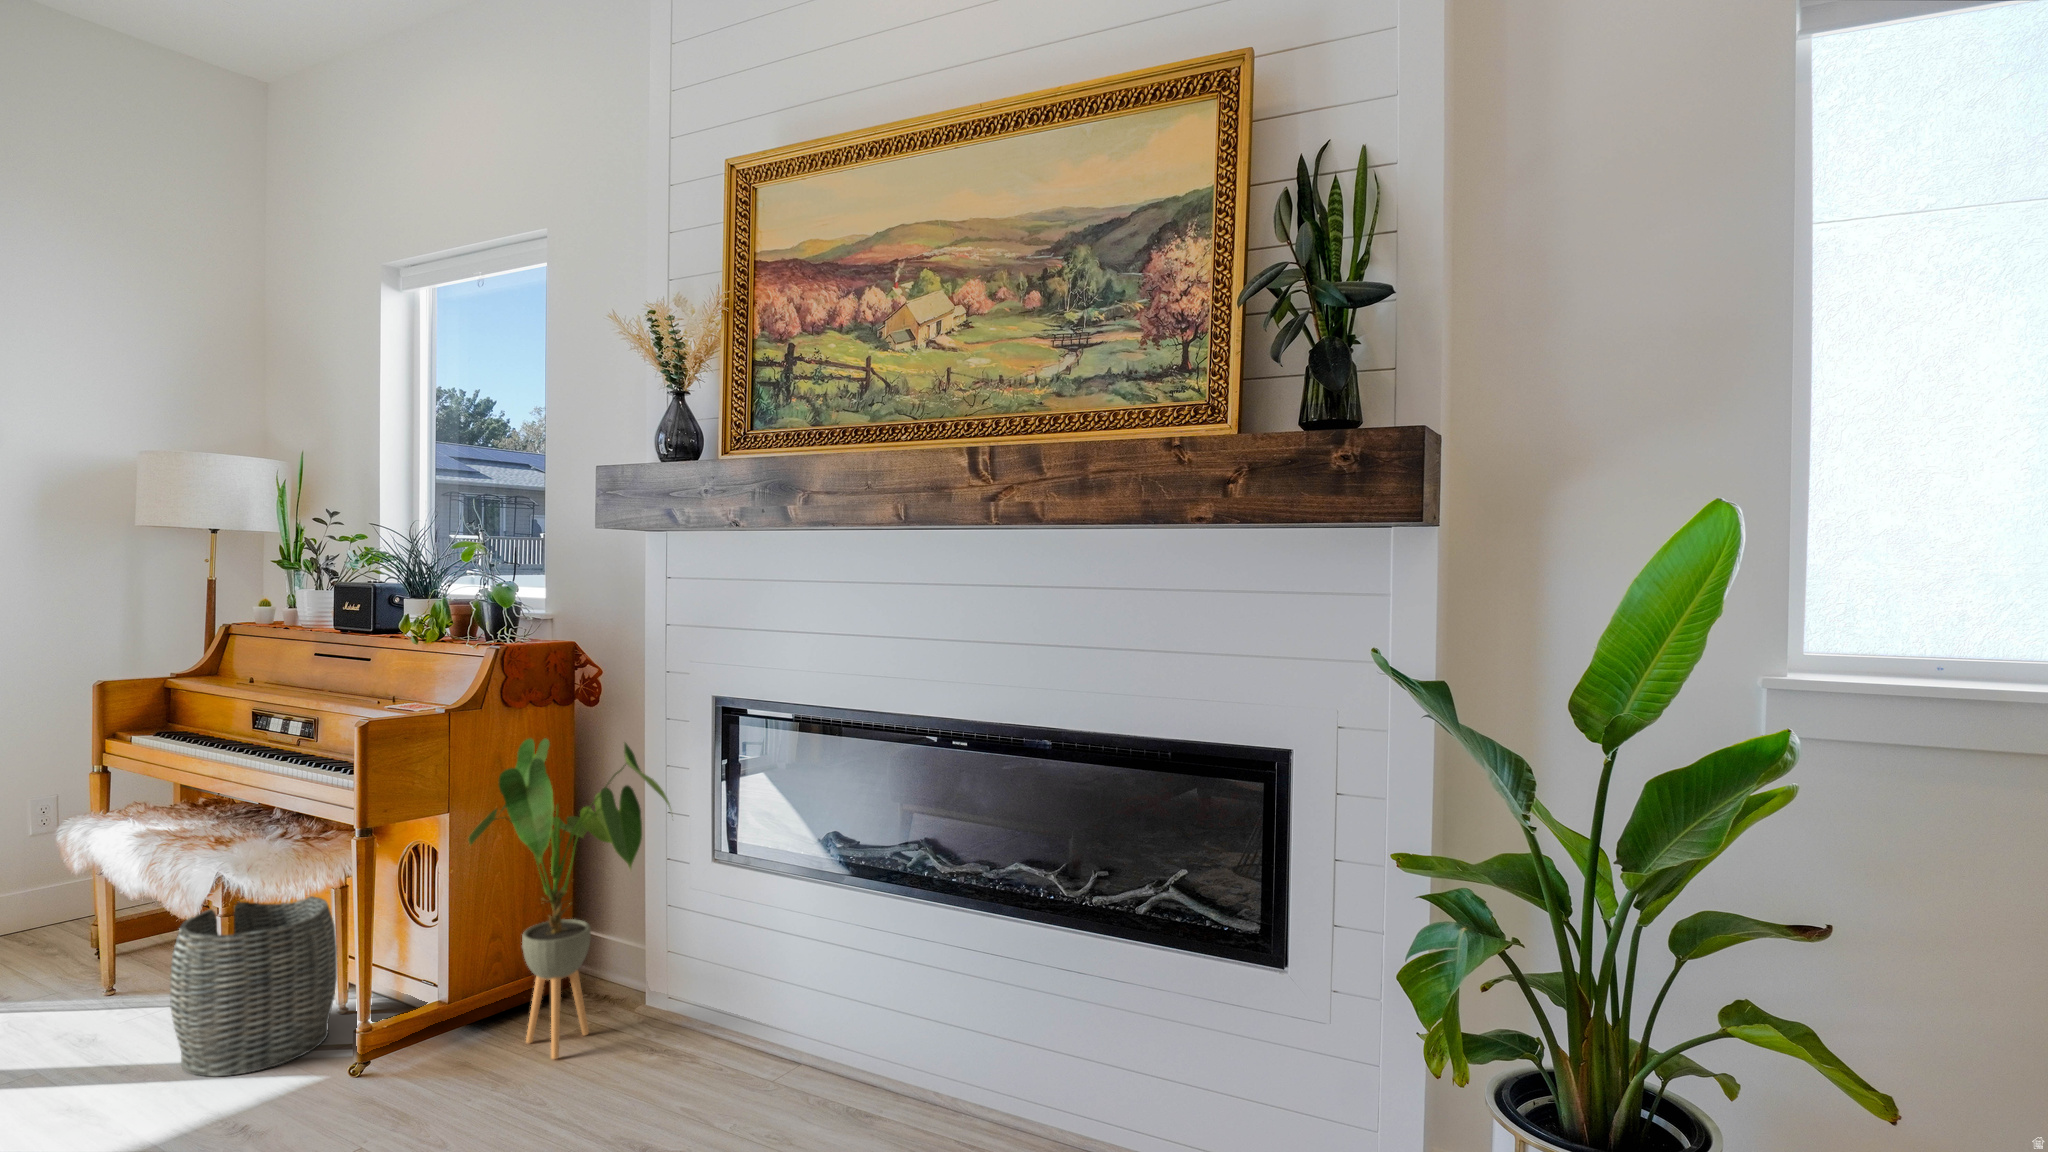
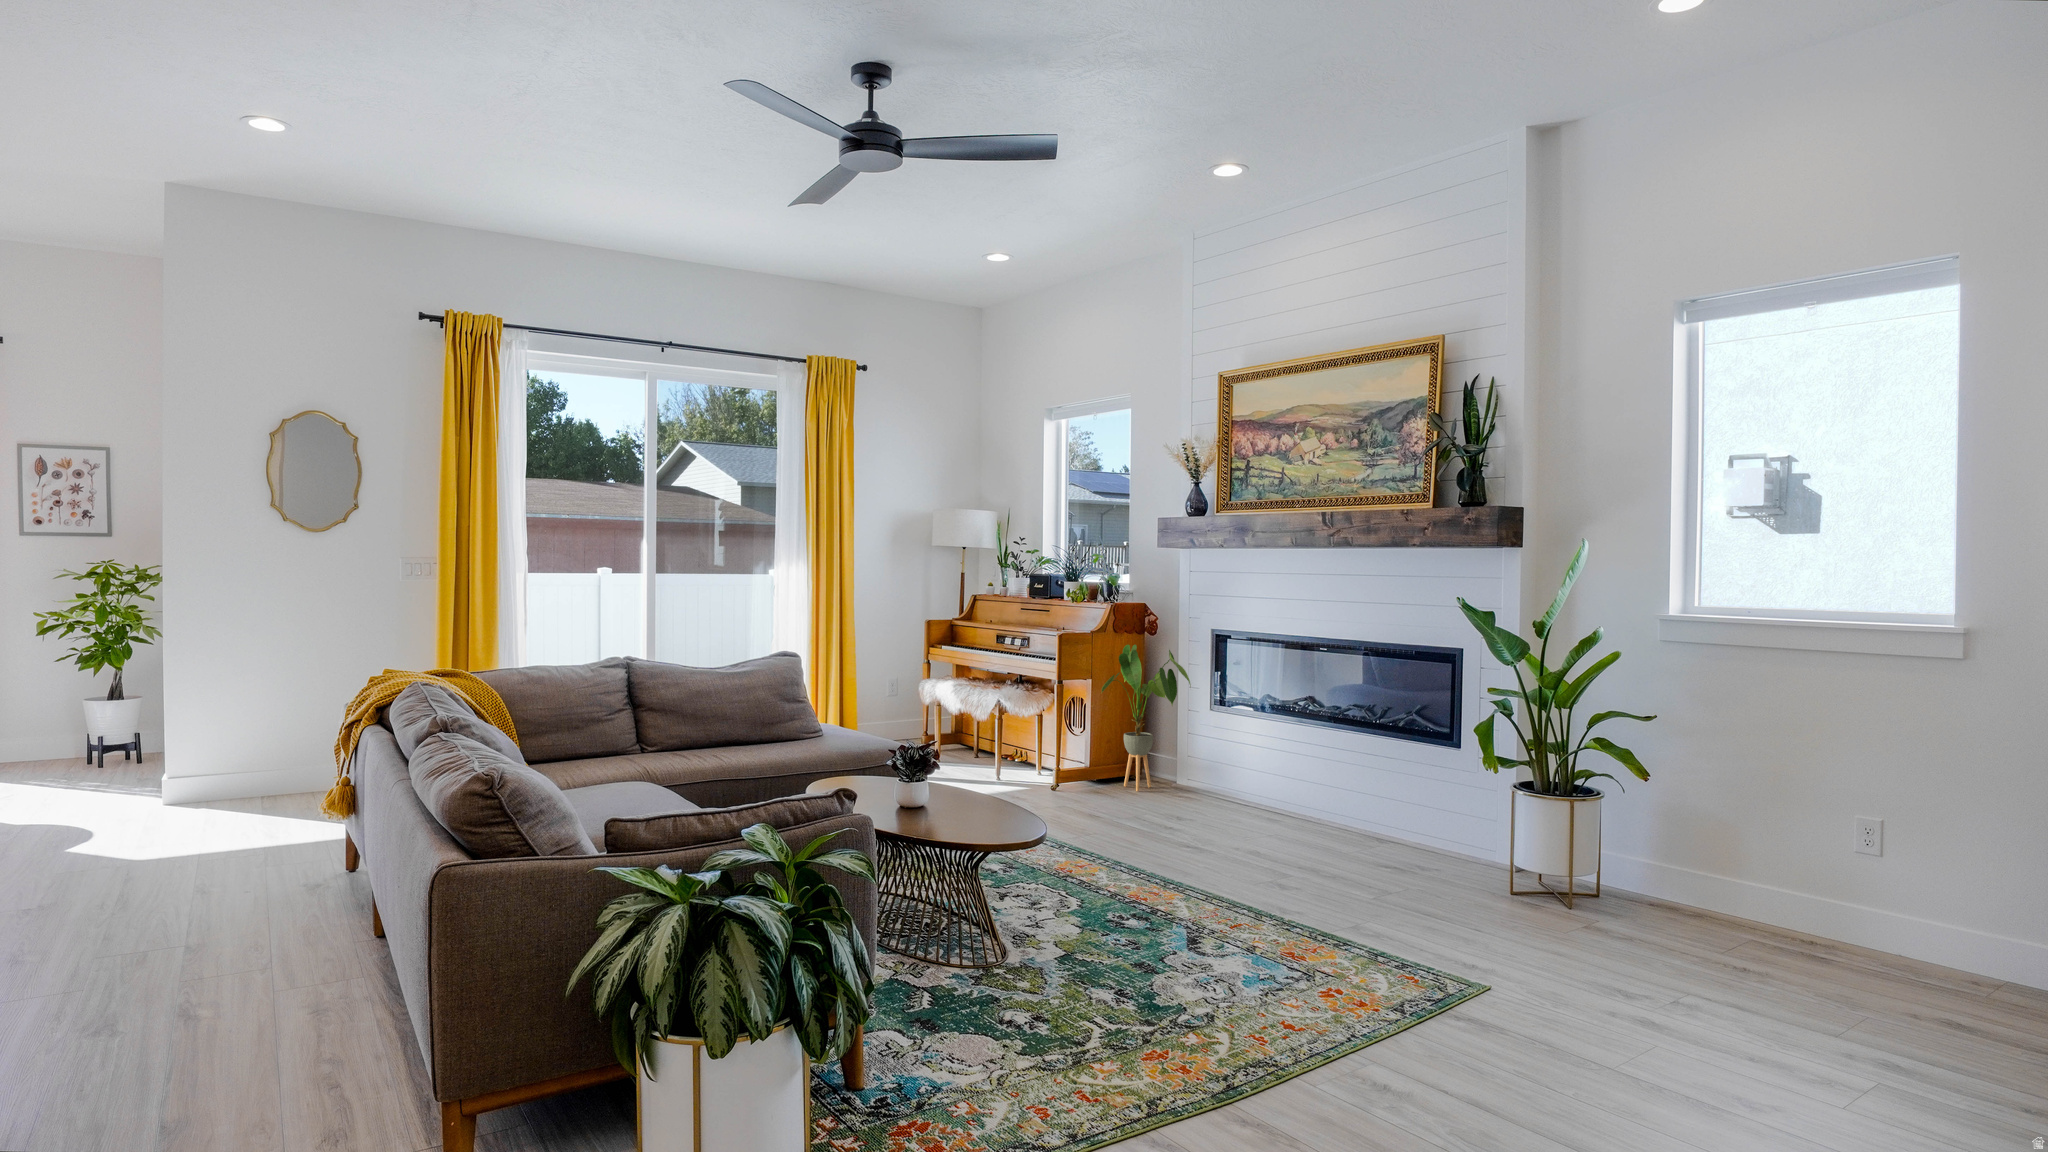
woven basket: present [170,896,337,1076] -> none [984,714,1044,781]

